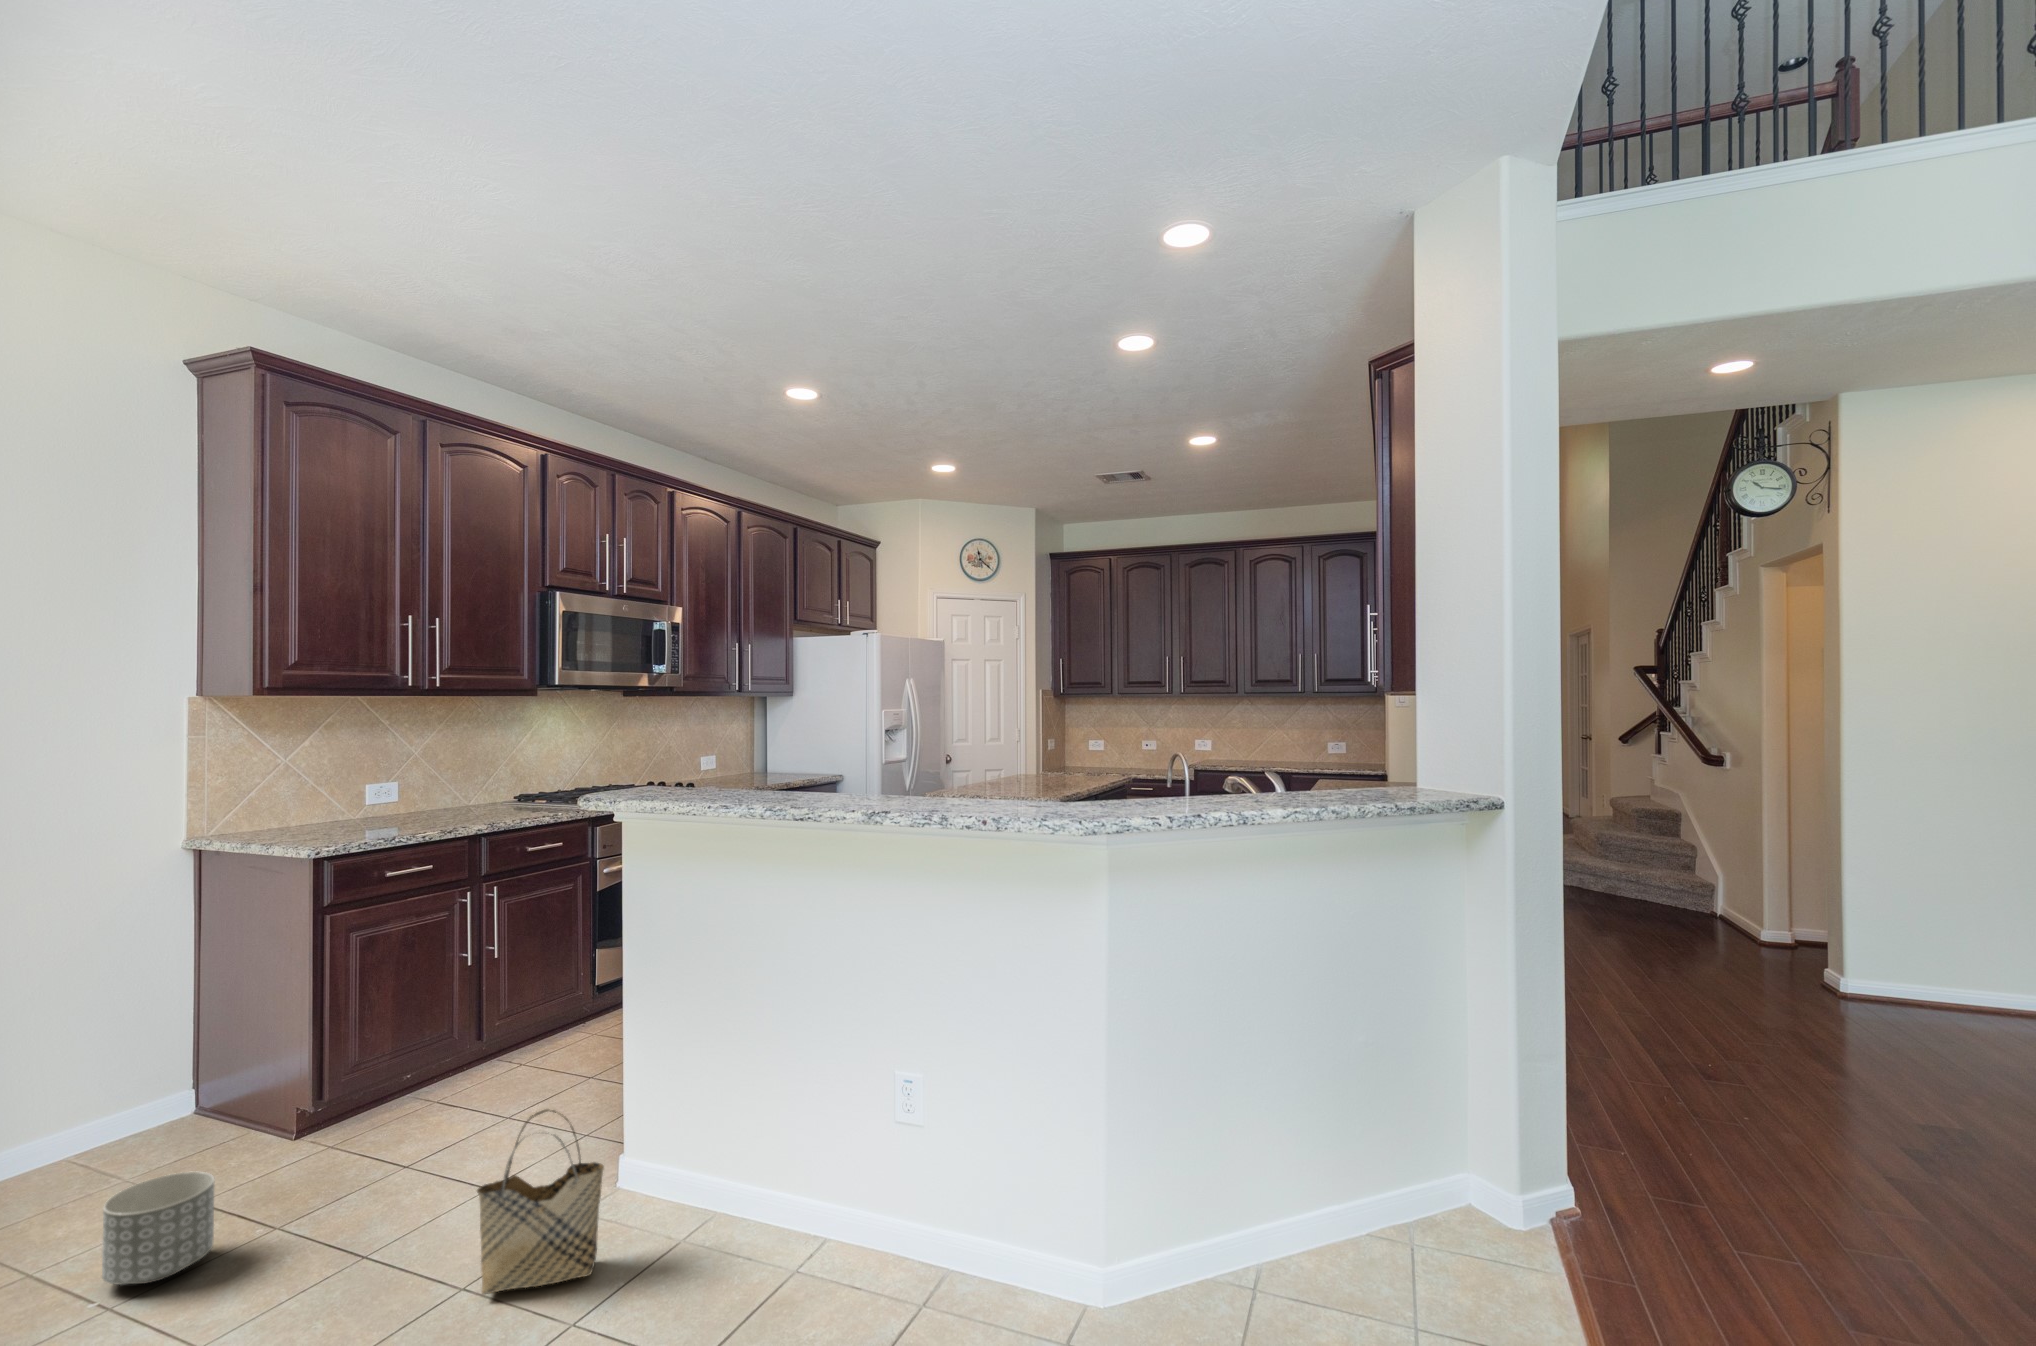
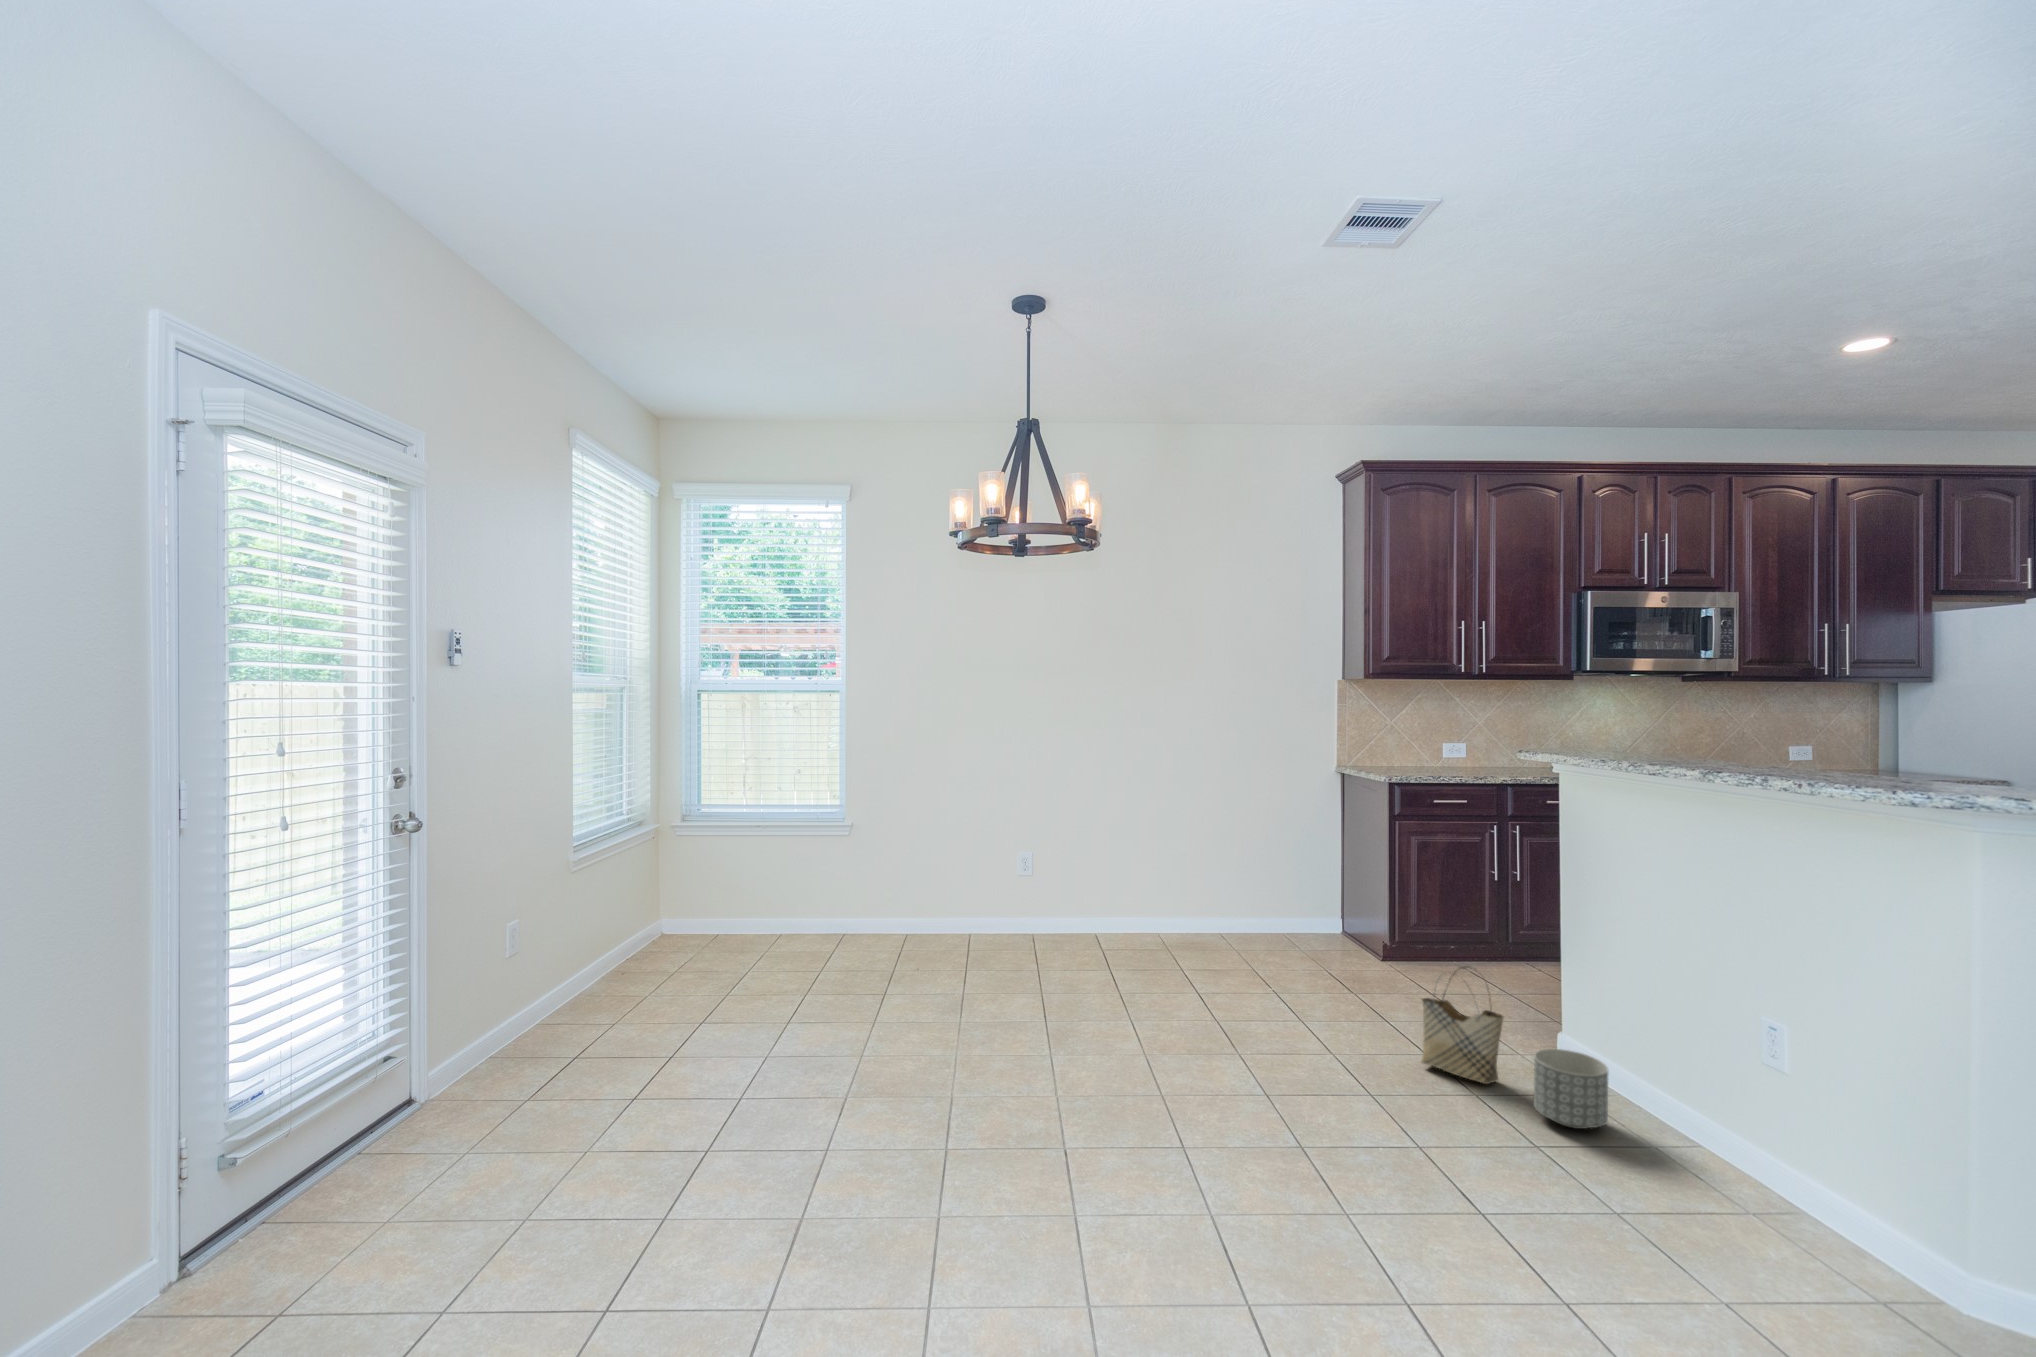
planter: present [102,1172,214,1285] -> present [1534,1049,1608,1129]

